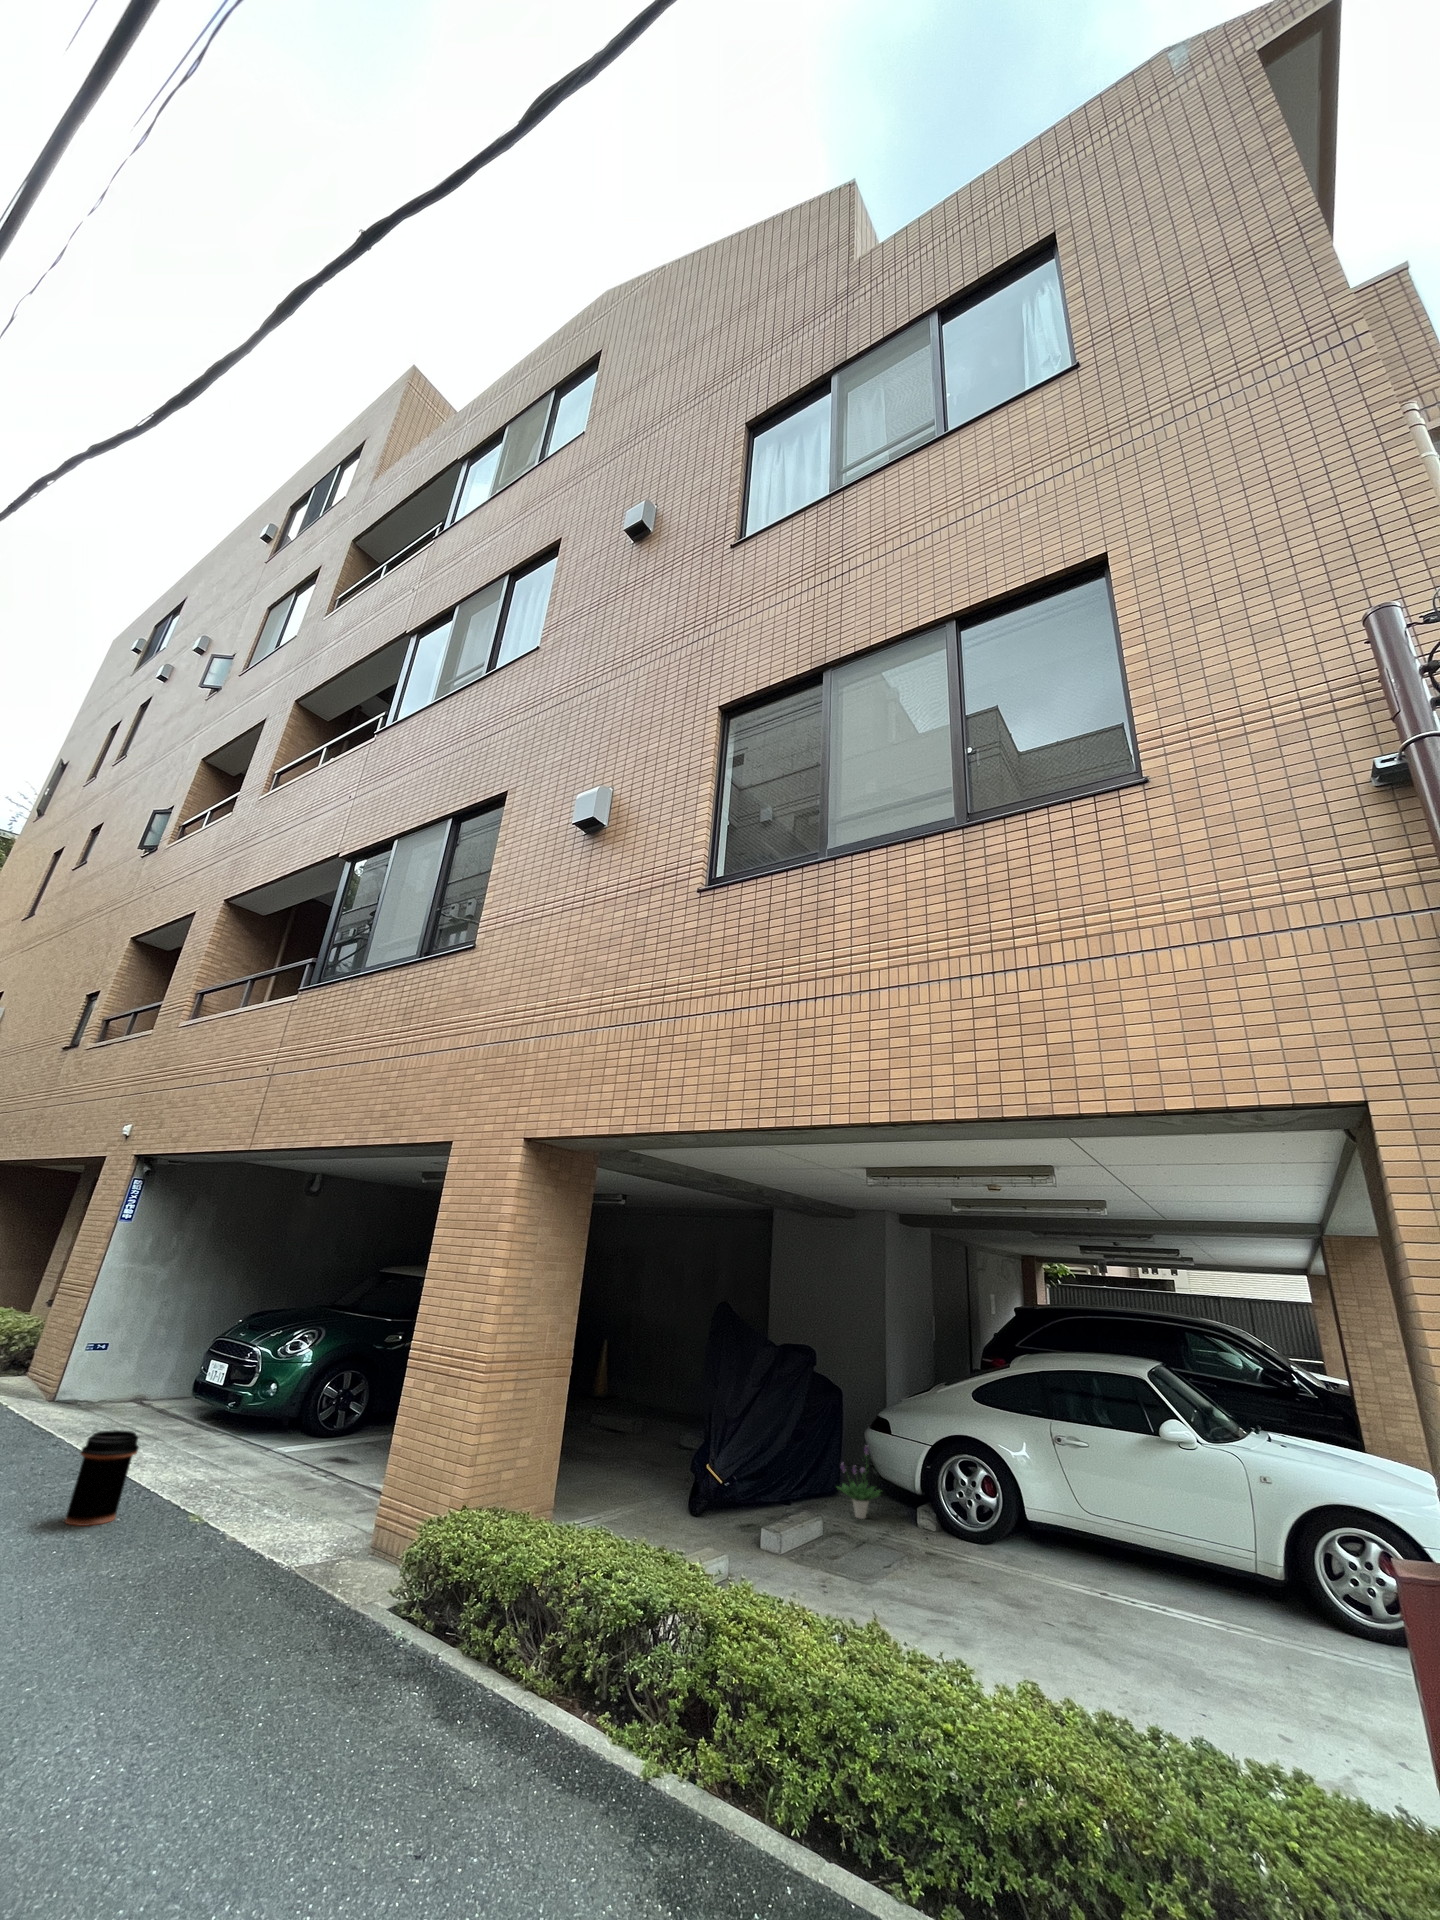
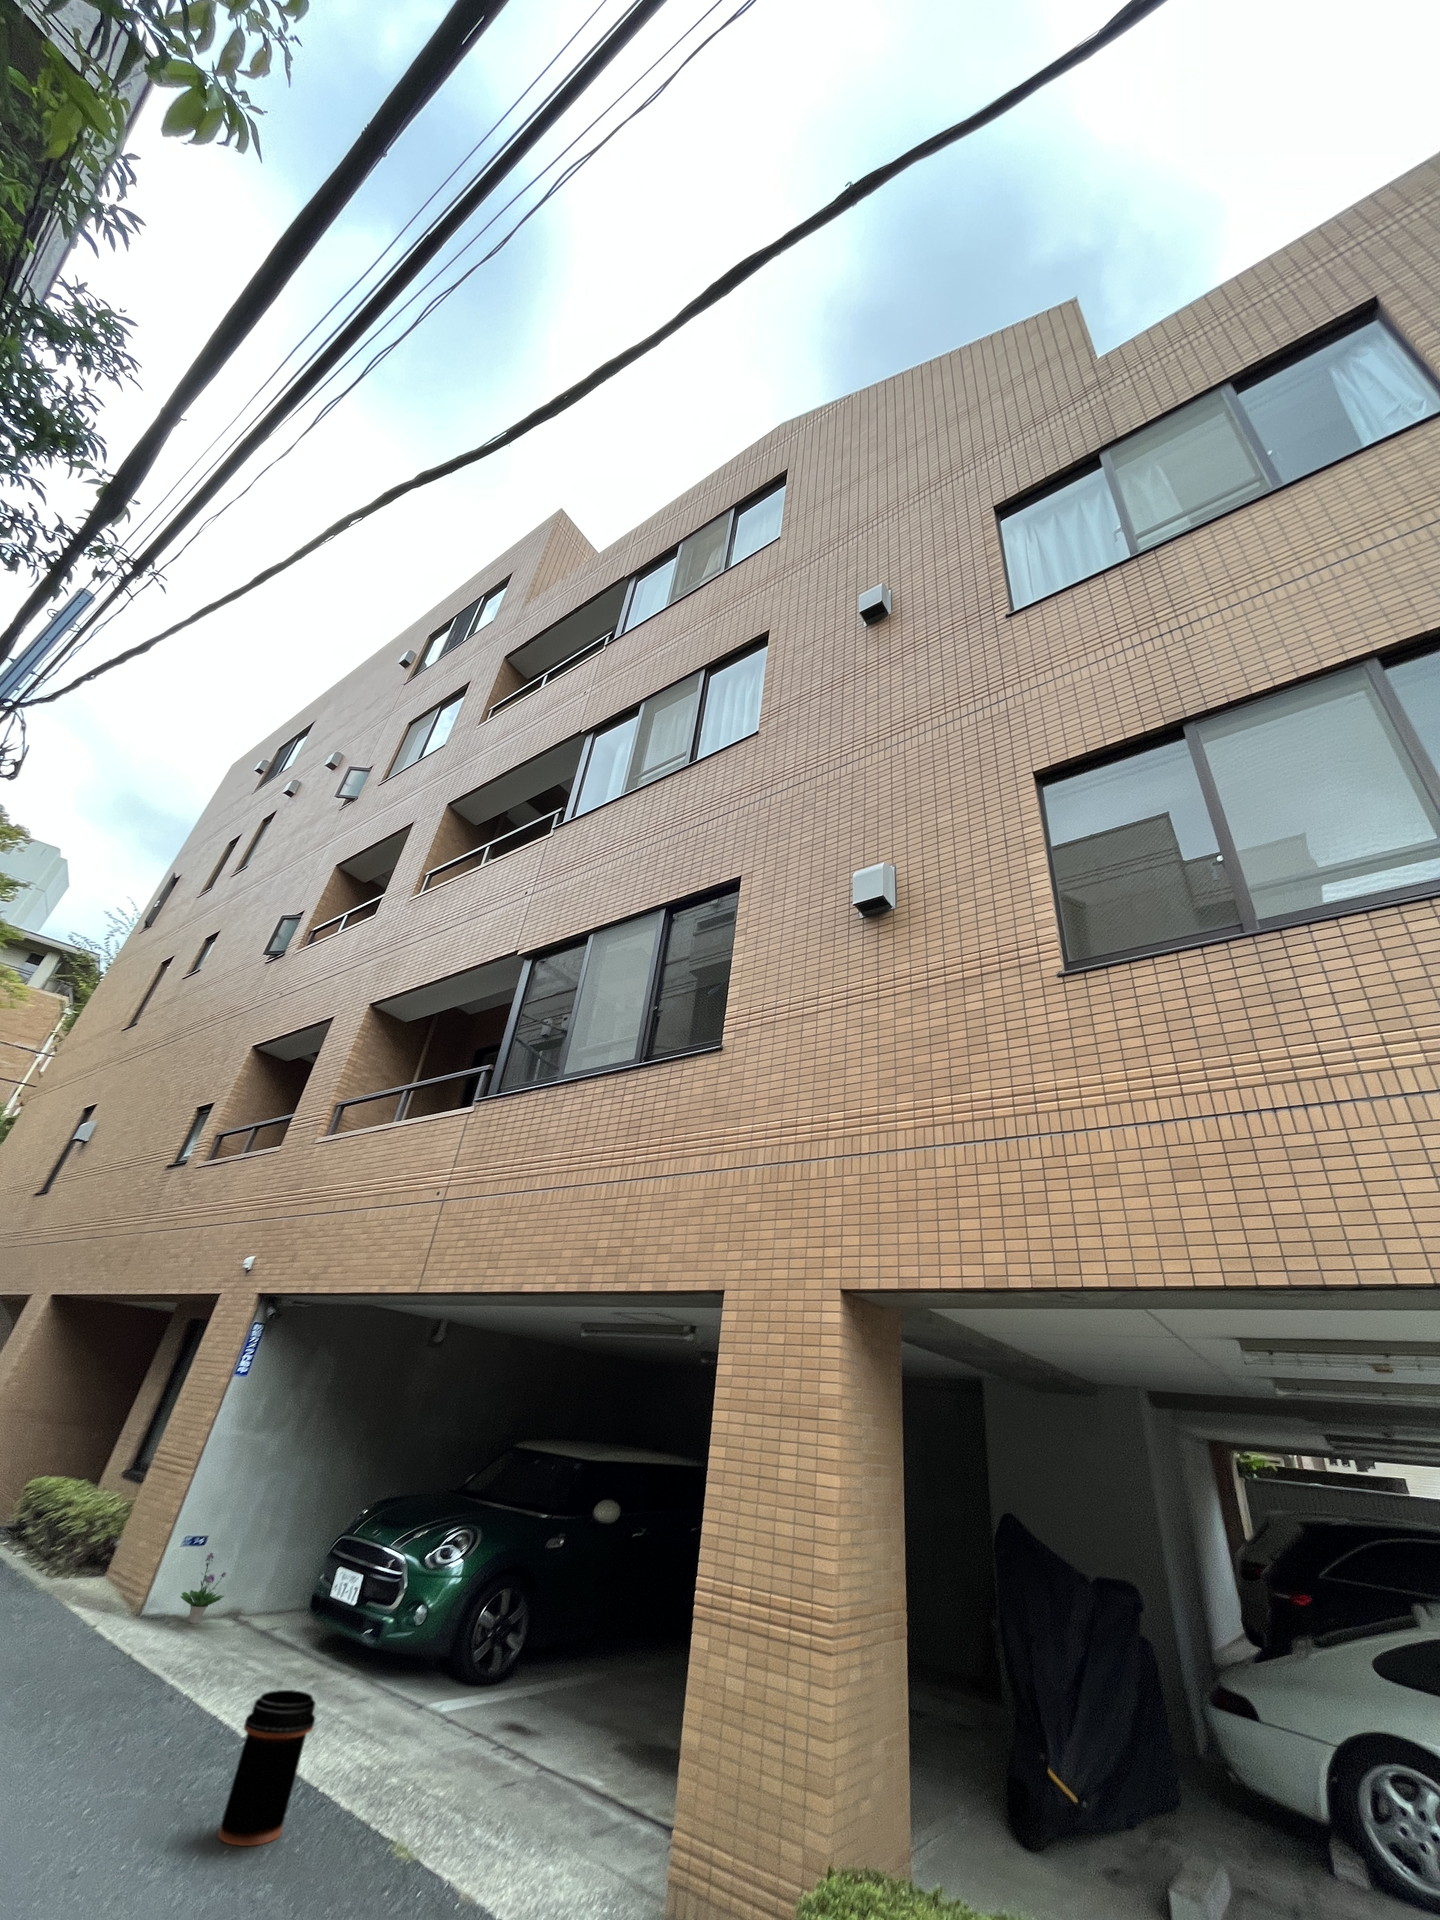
potted plant: present [837,1446,880,1519] -> present [181,1553,226,1624]

